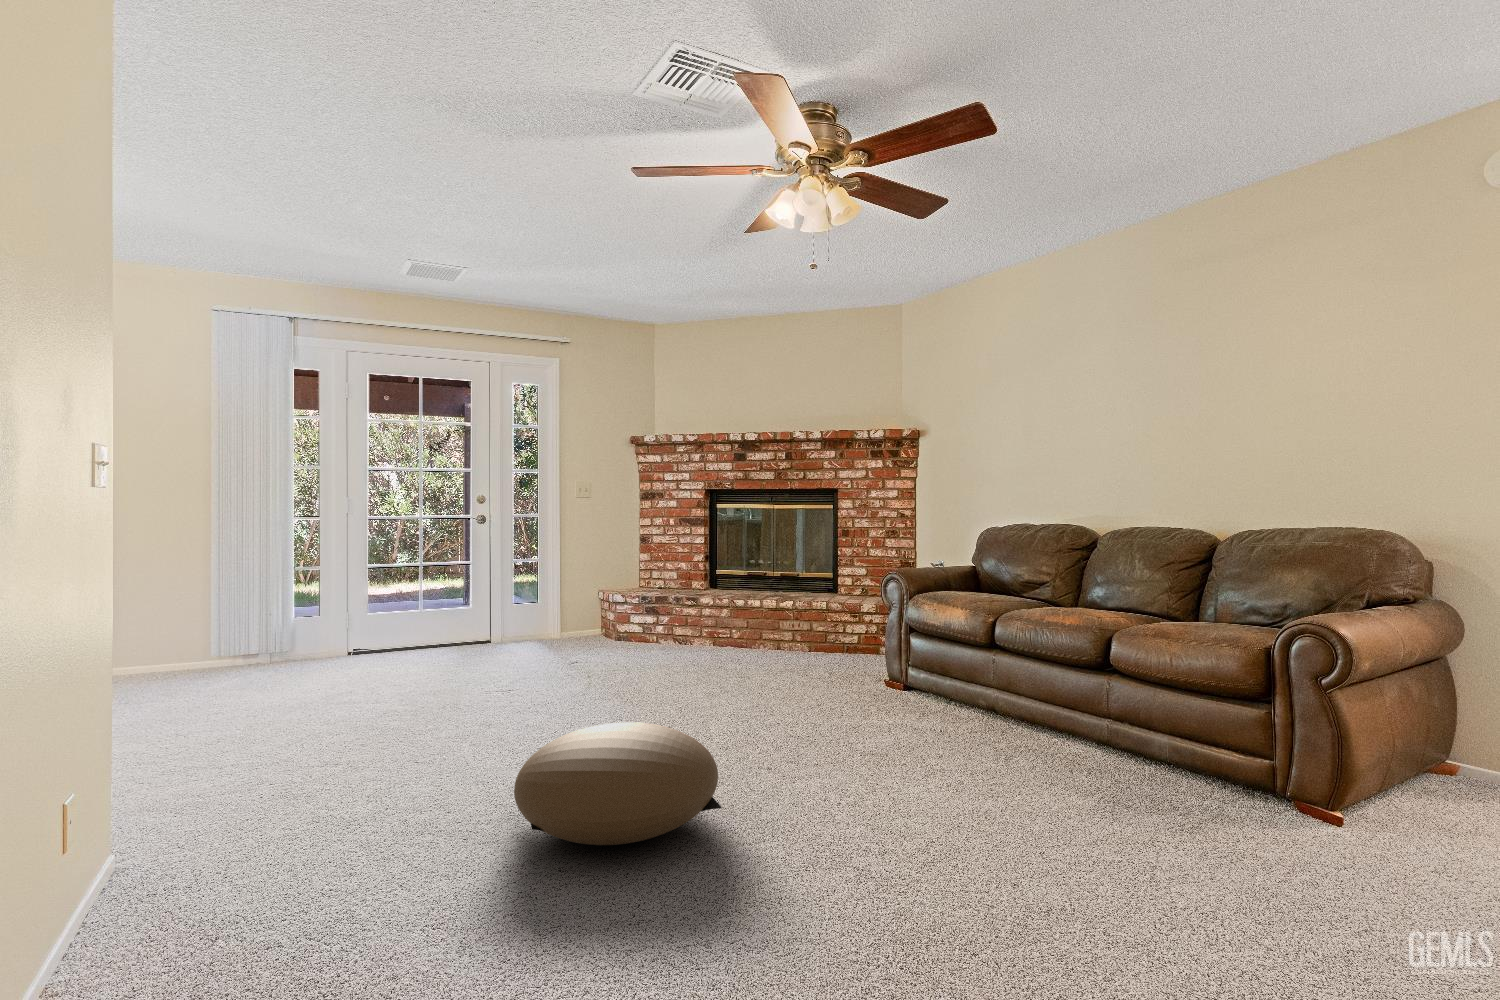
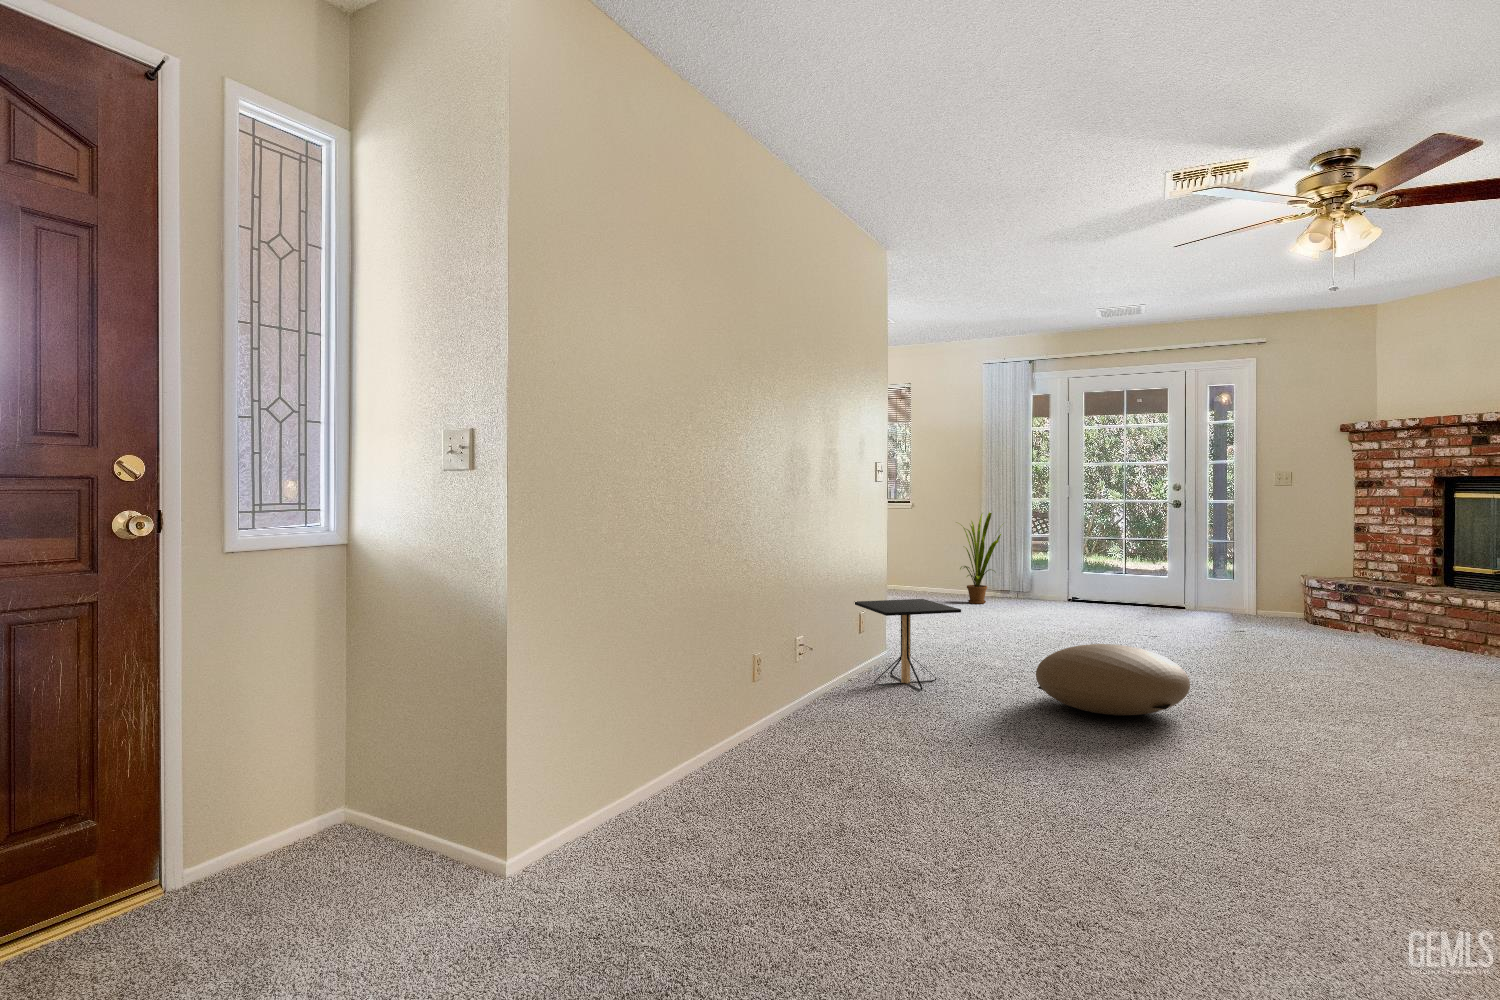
house plant: none [159,529,256,680] -> present [960,512,1003,604]
side table: none [98,709,372,932] -> present [855,599,961,690]

